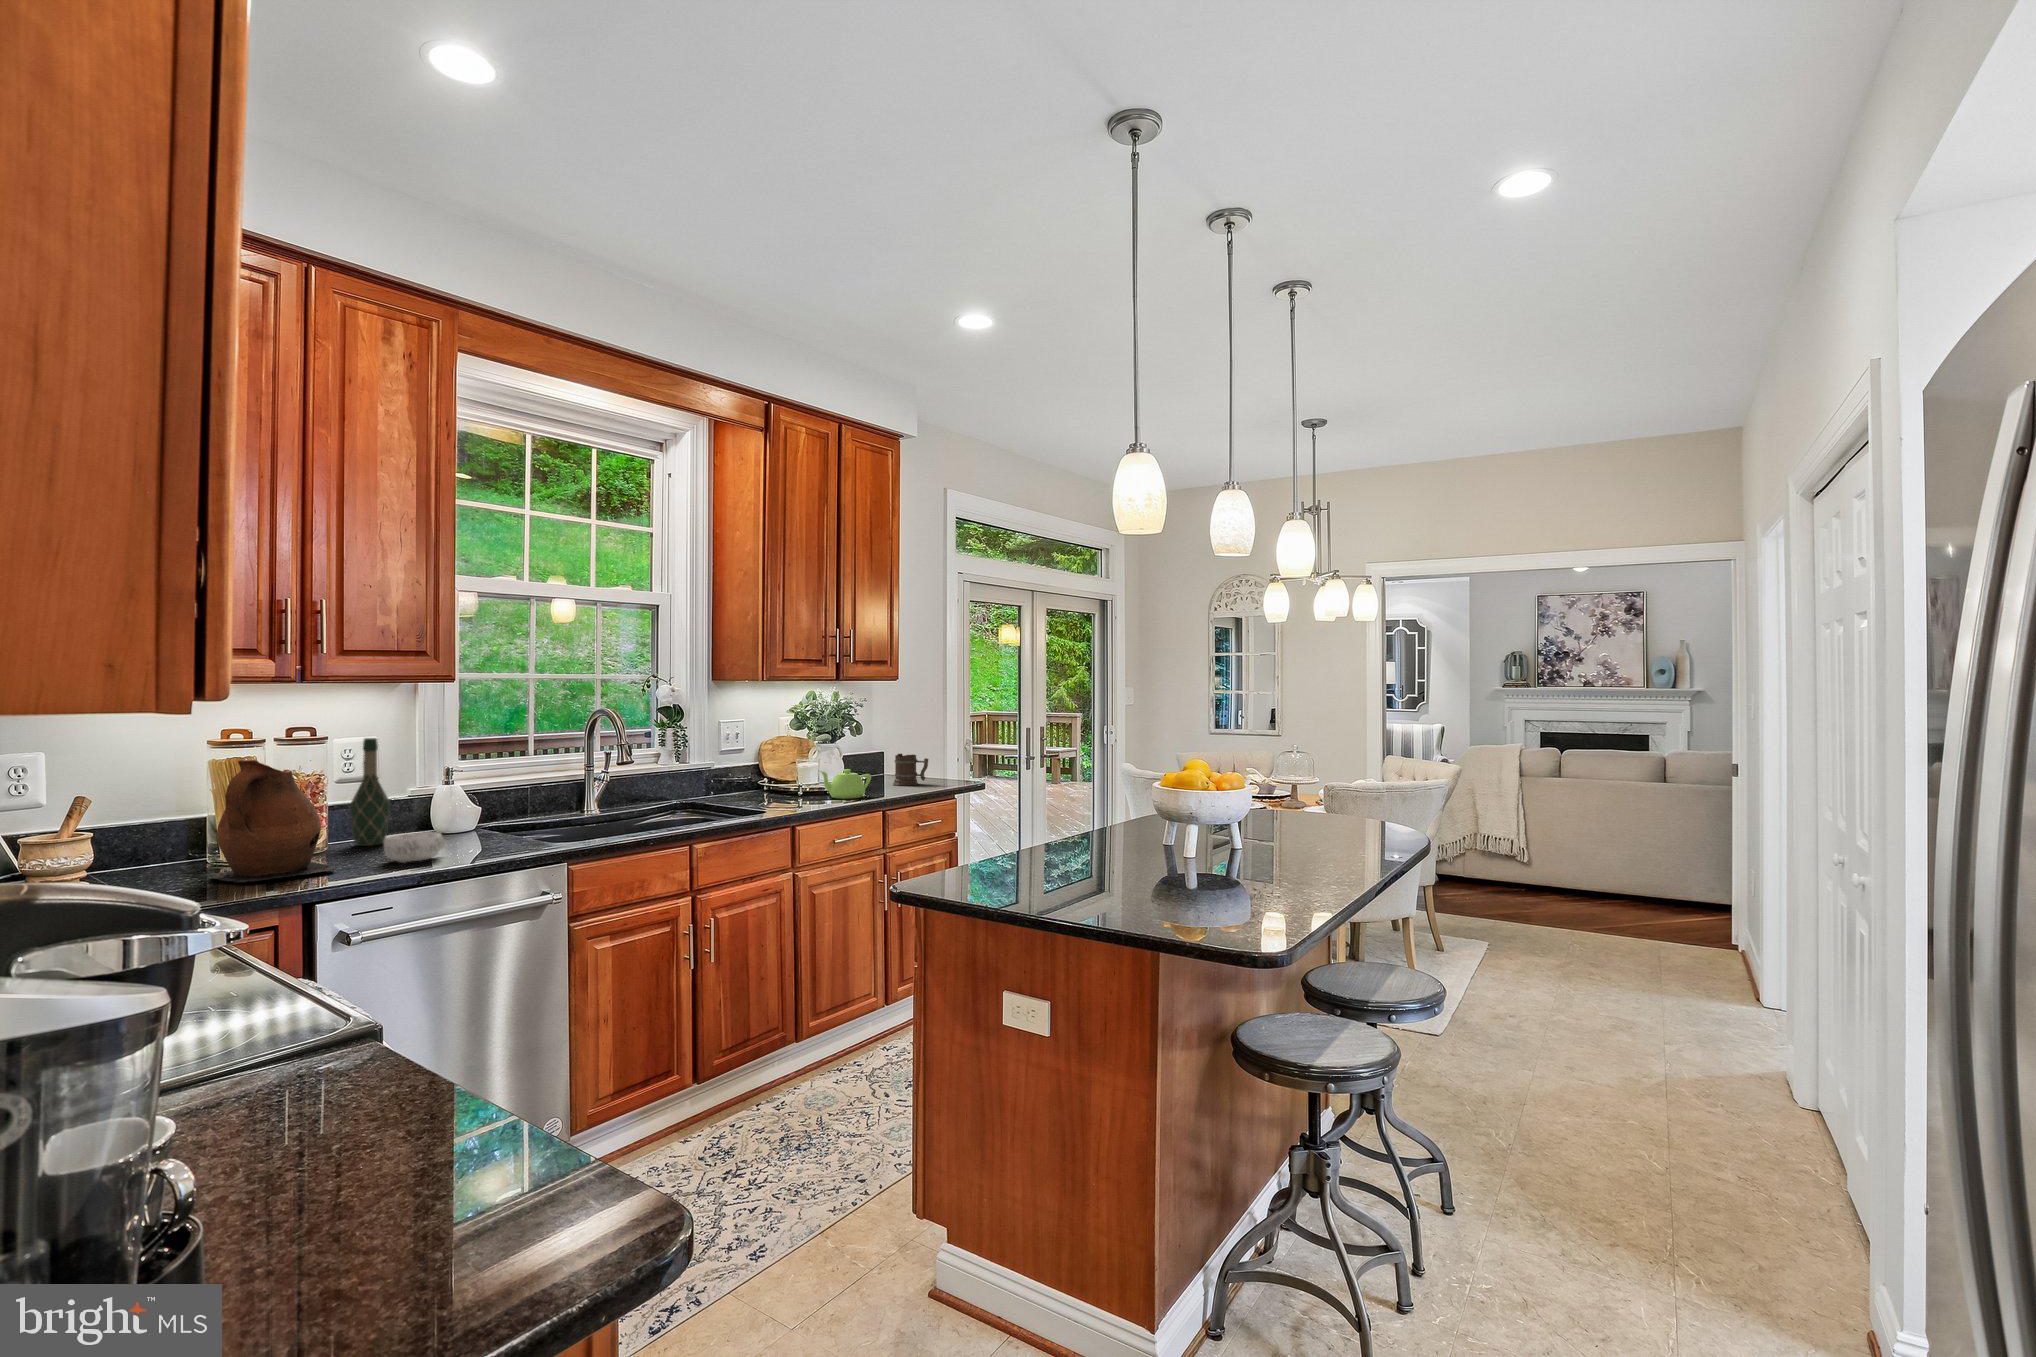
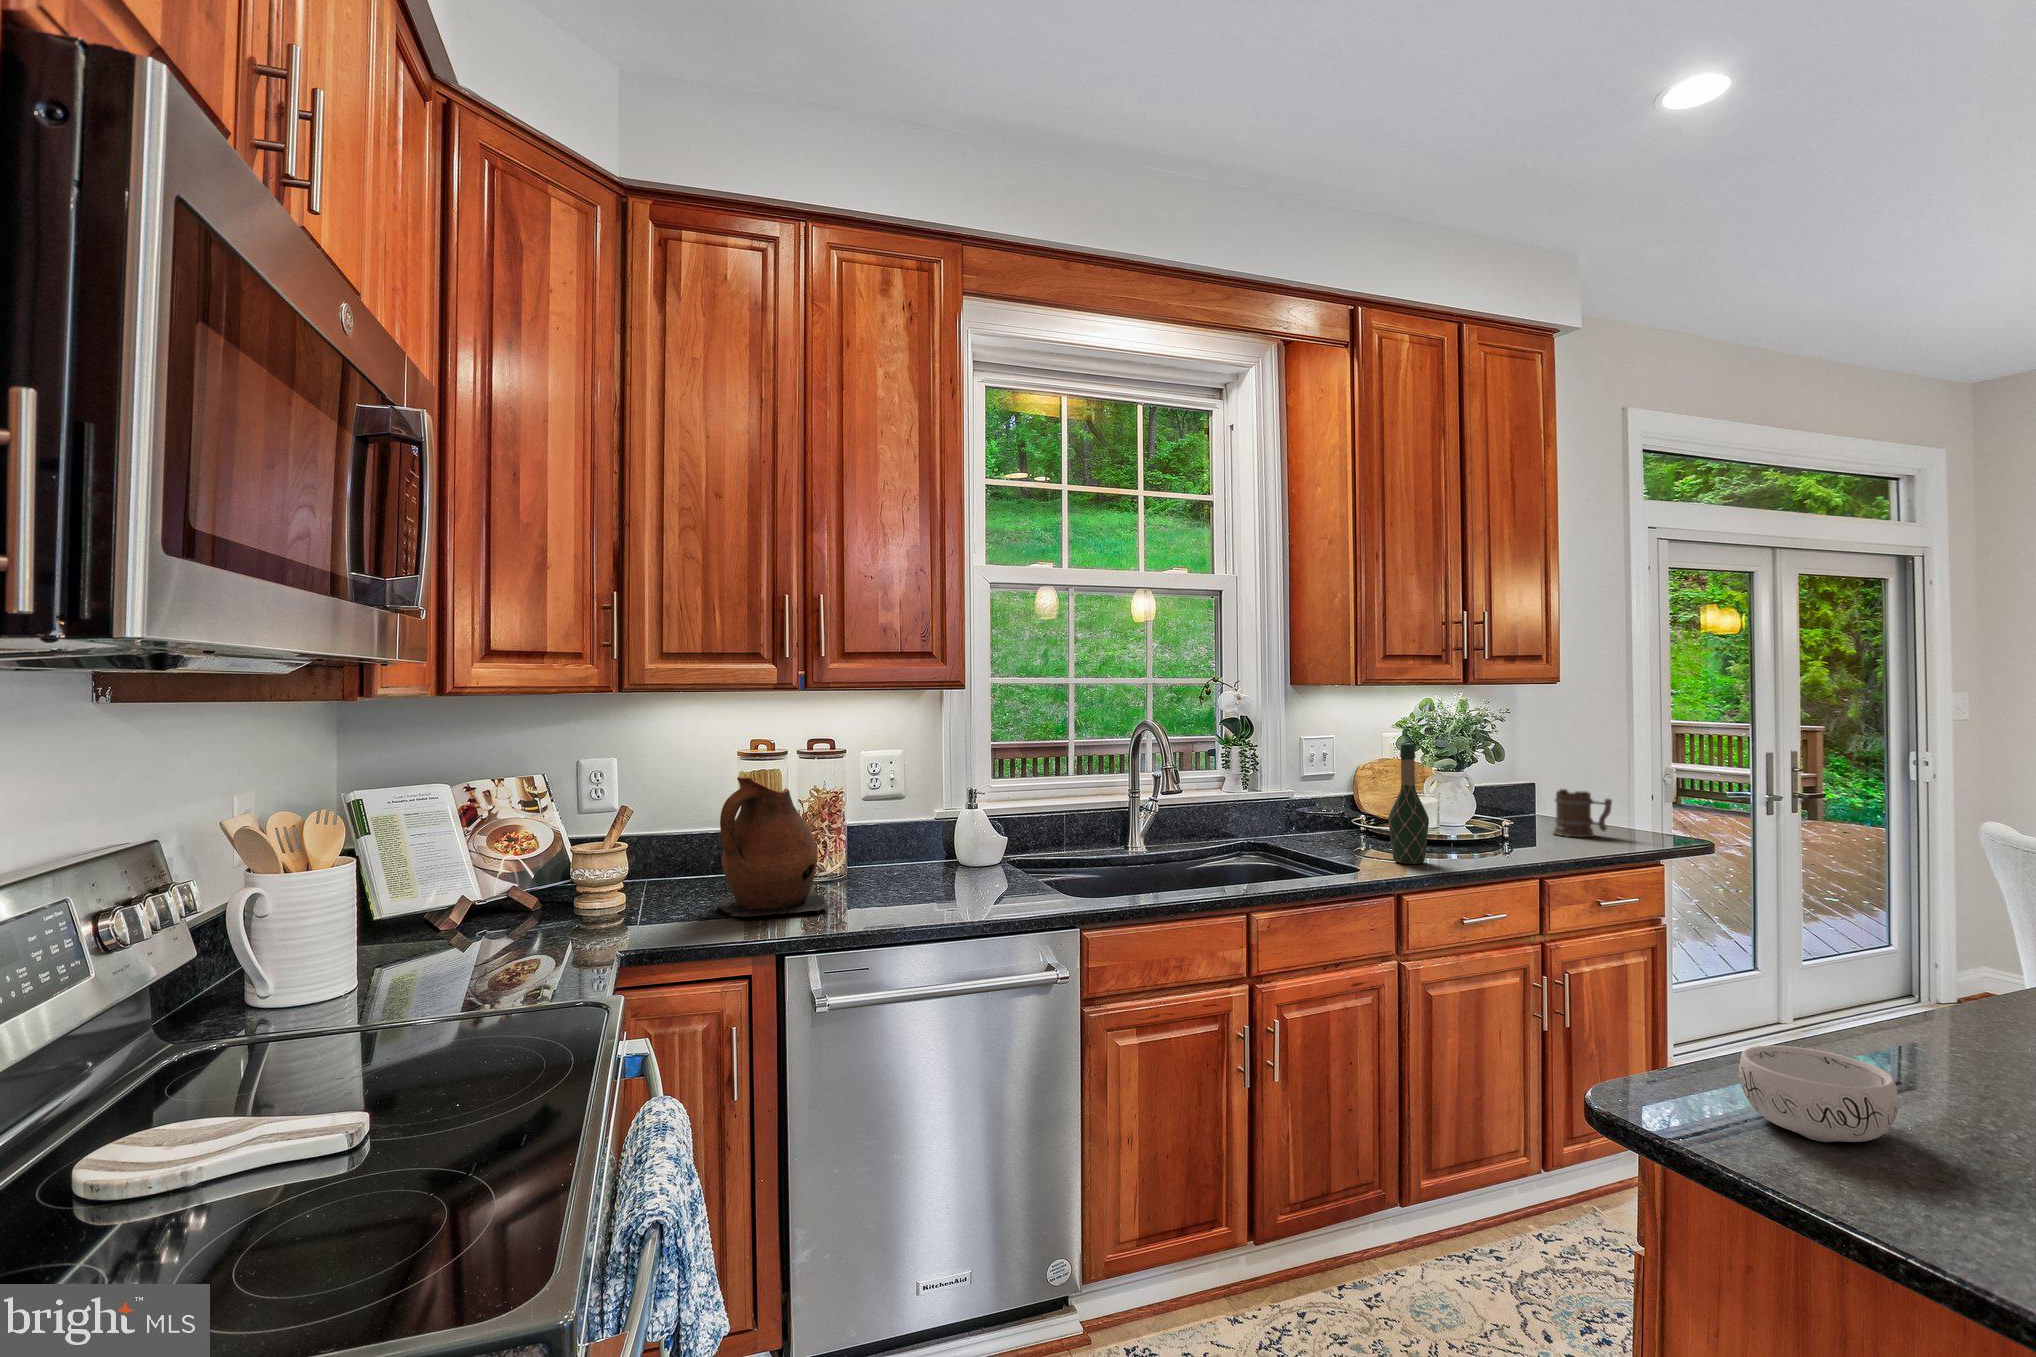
wine bottle: present [350,738,390,846] -> present [1388,744,1429,864]
teapot: present [820,769,871,799] -> none [1437,811,1518,855]
decorative bowl: present [384,832,445,863] -> present [1739,1045,1898,1142]

